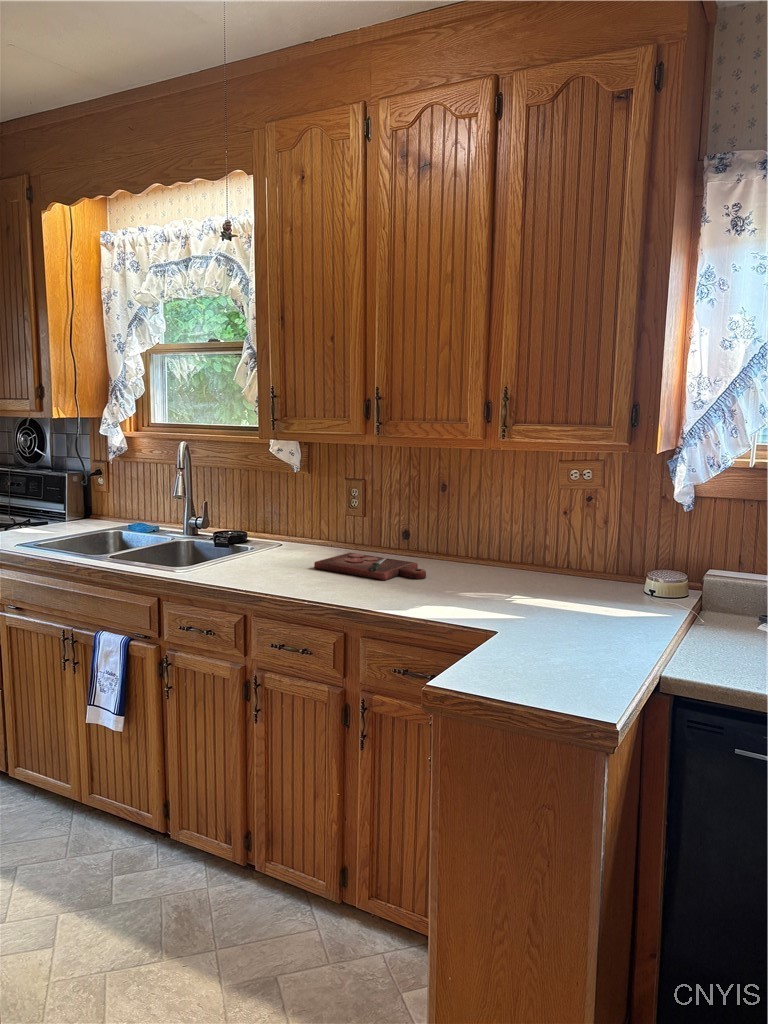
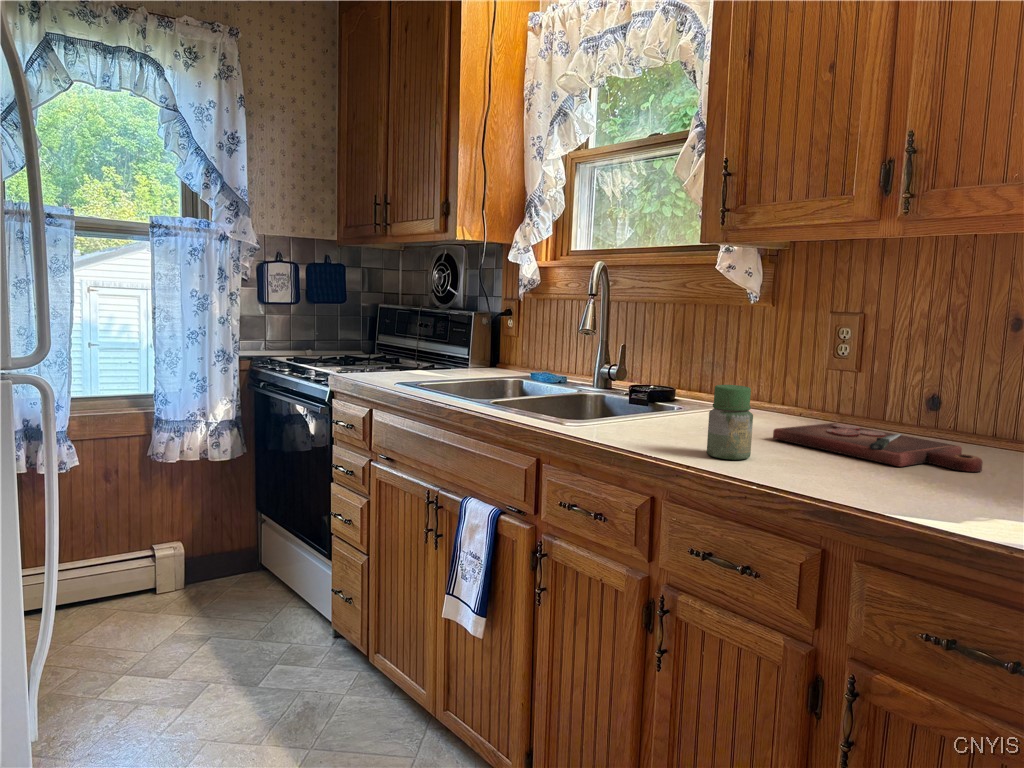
jar: none [276,541,303,587] -> present [707,385,753,460]

